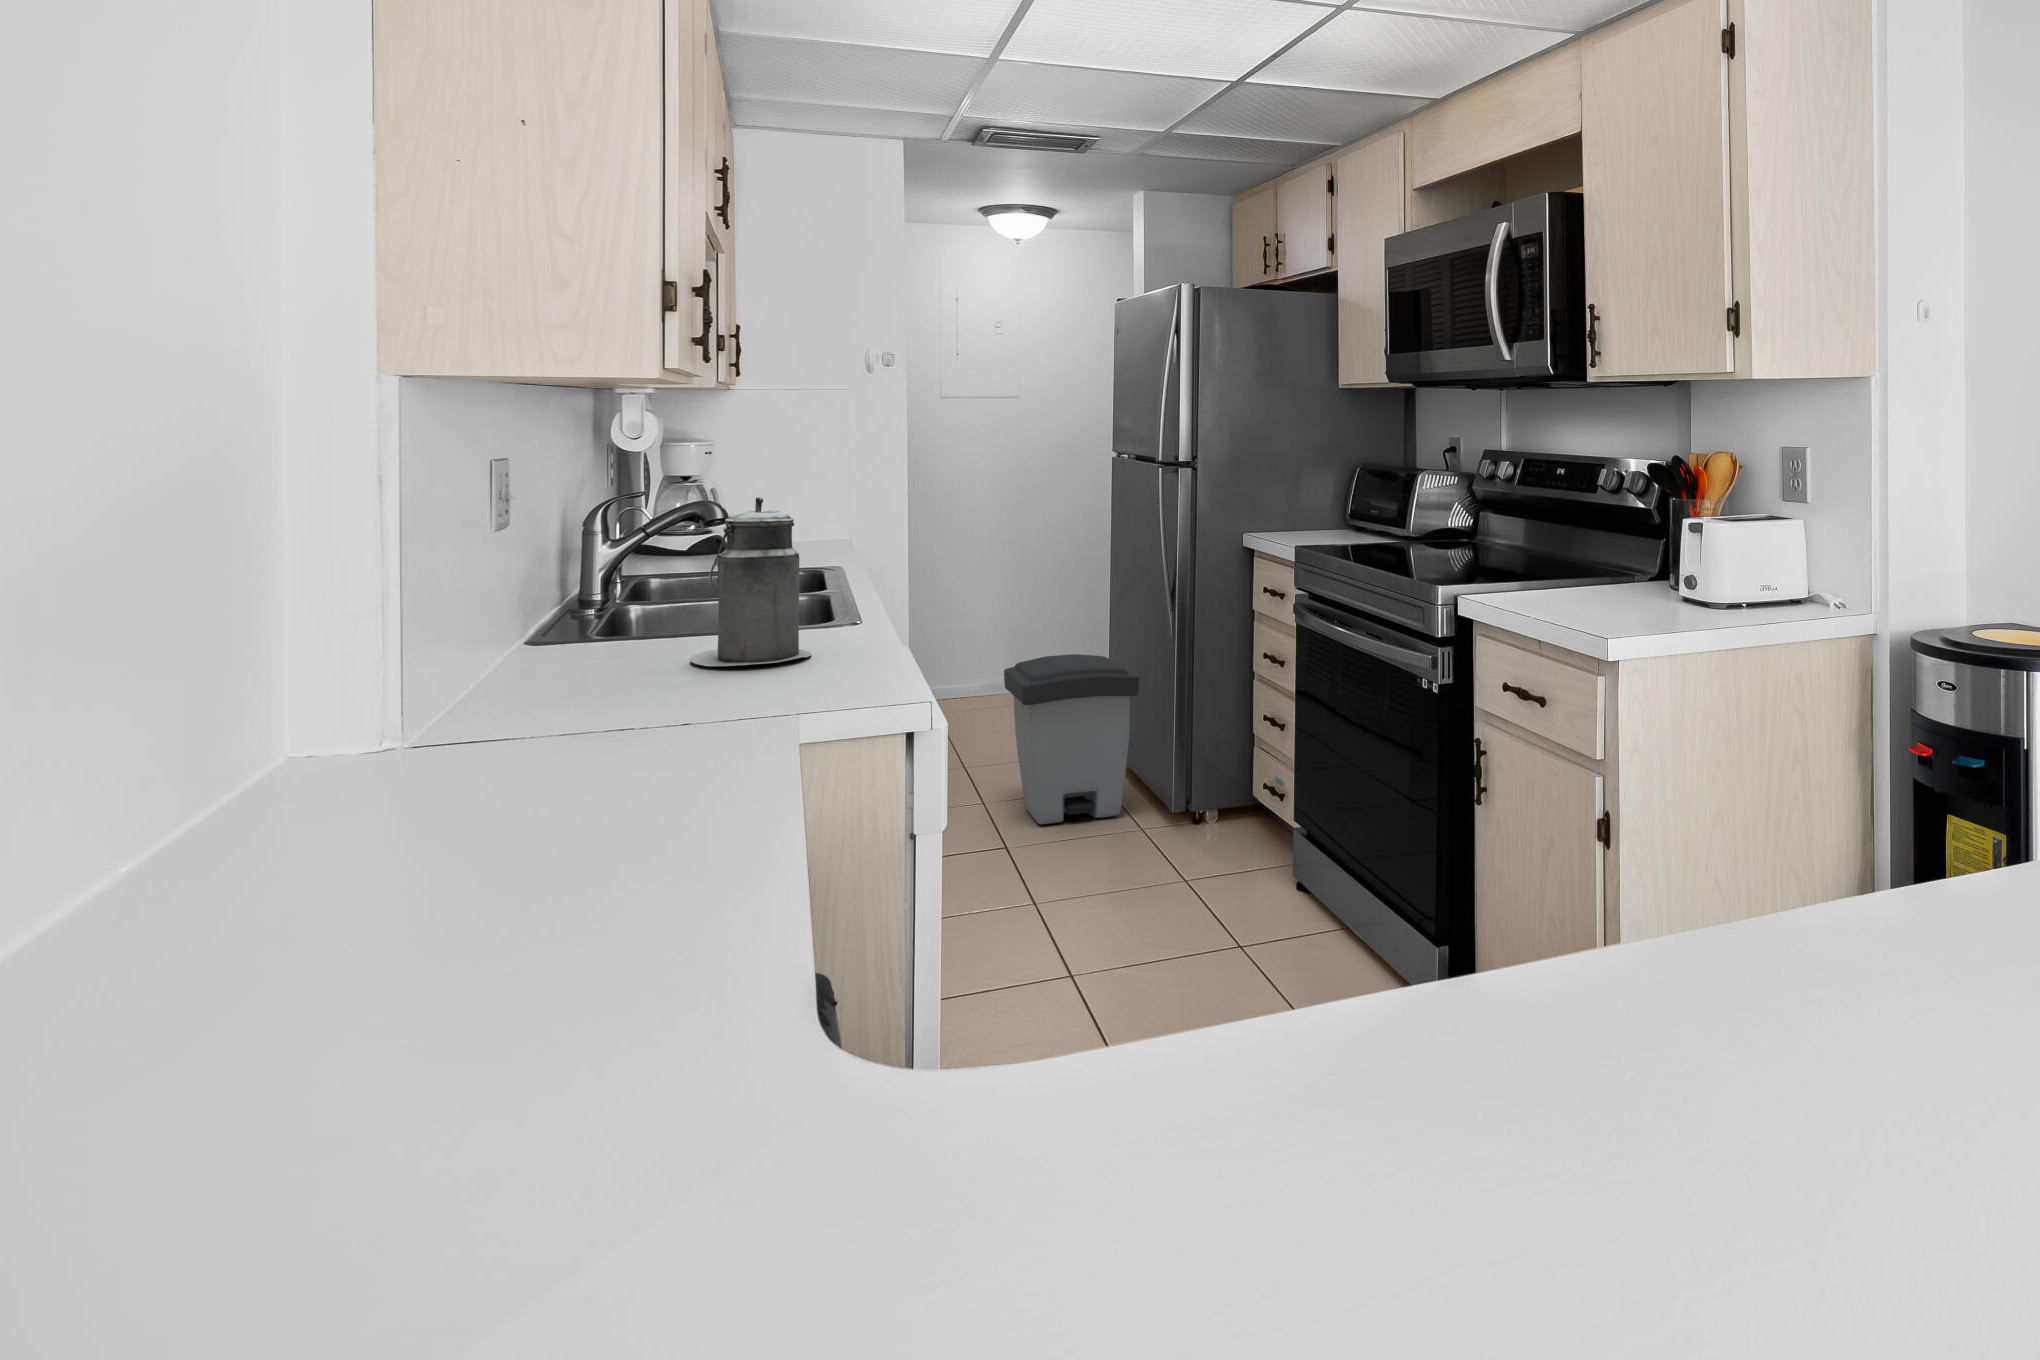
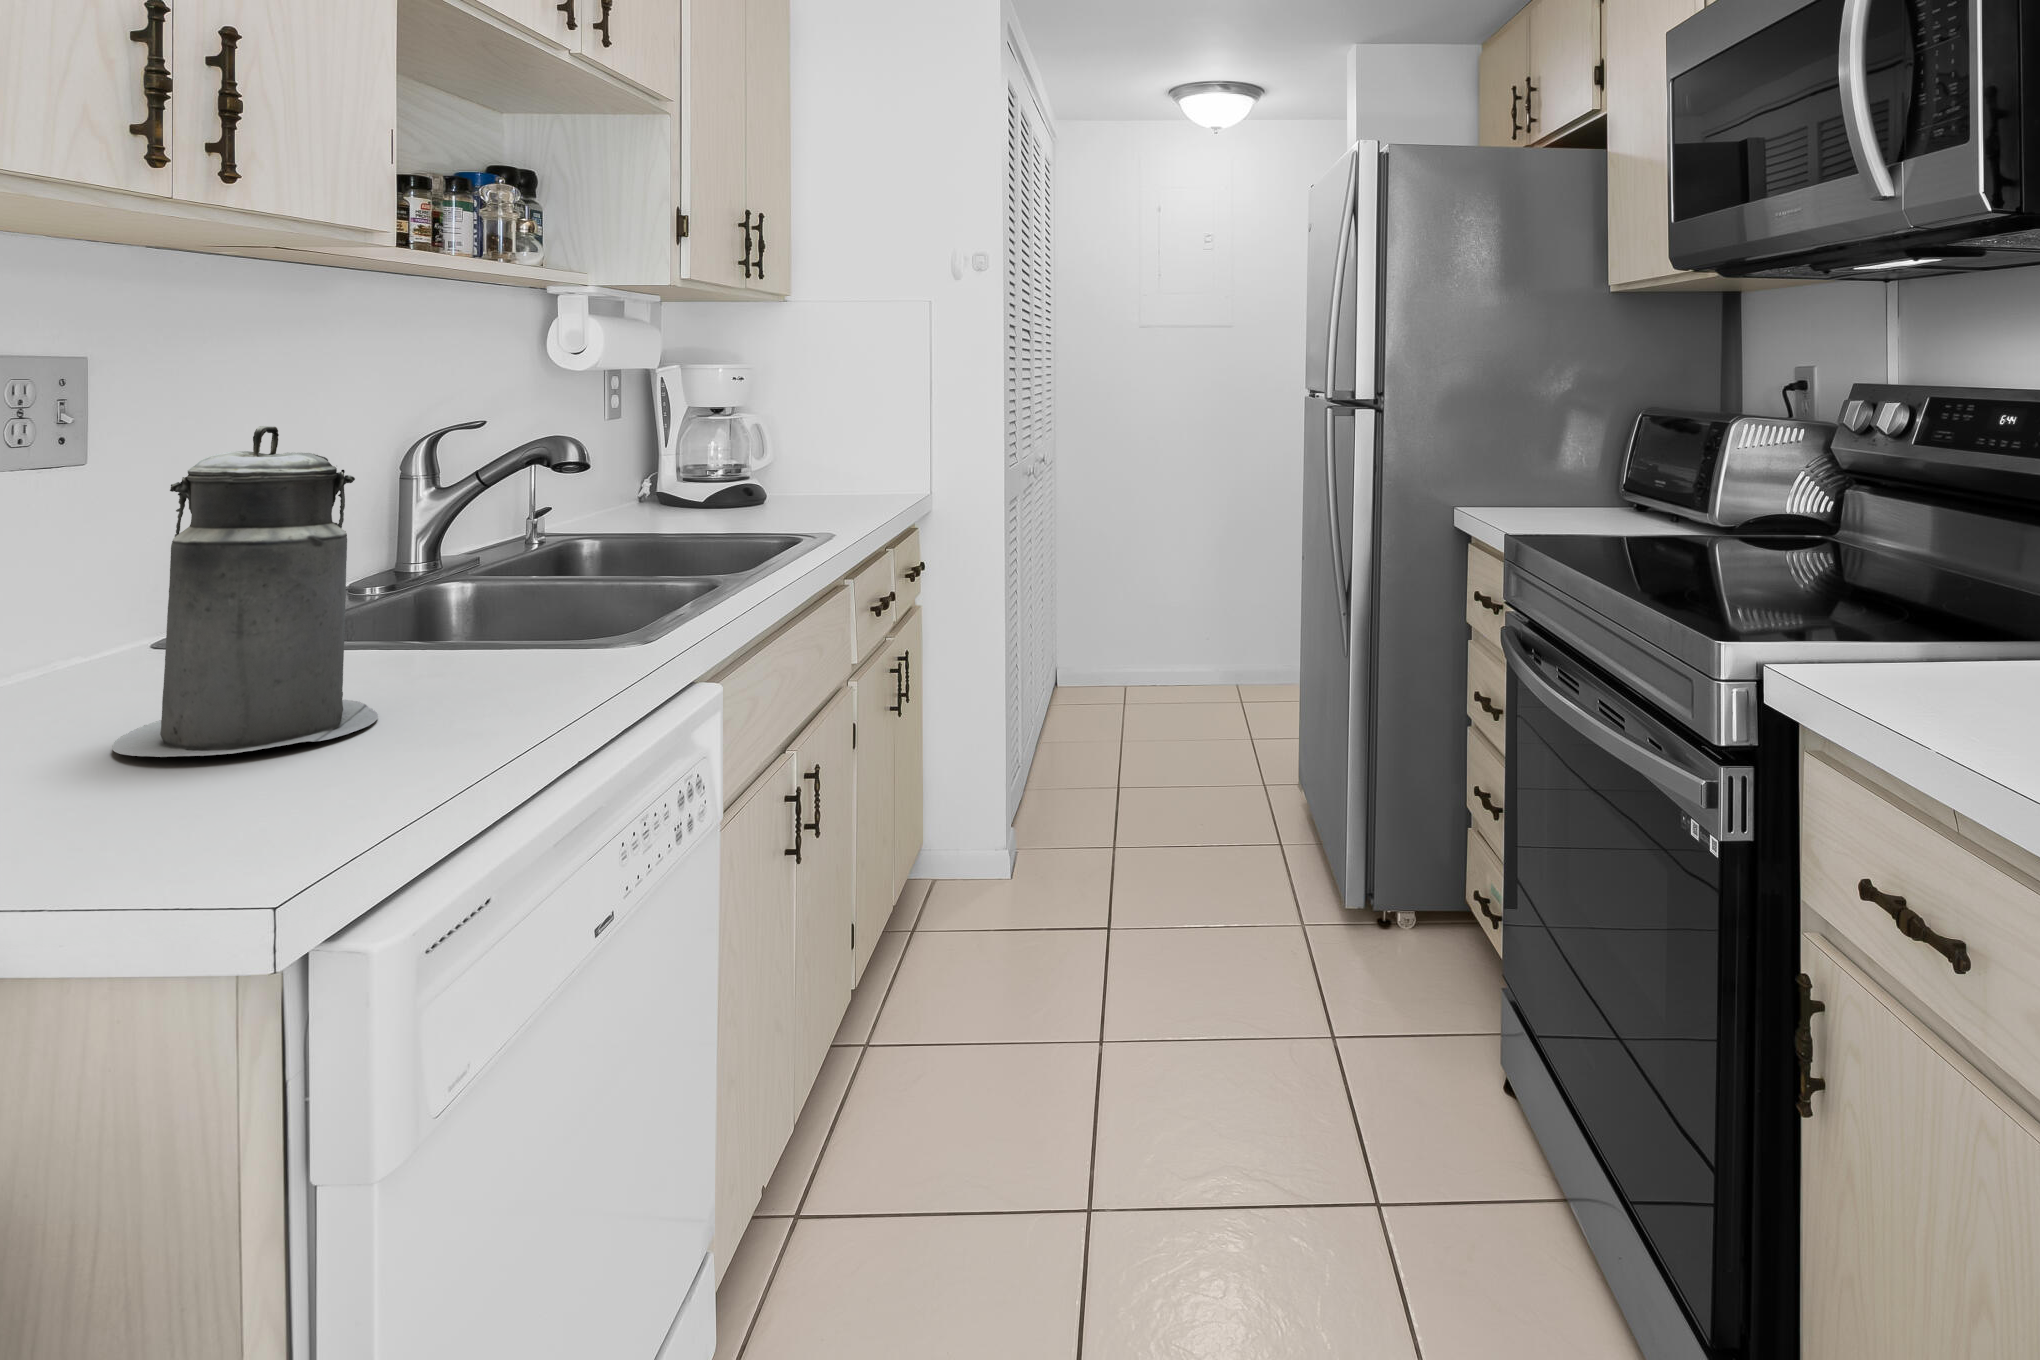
trash can: present [1004,654,1139,824] -> none [1141,664,1313,901]

